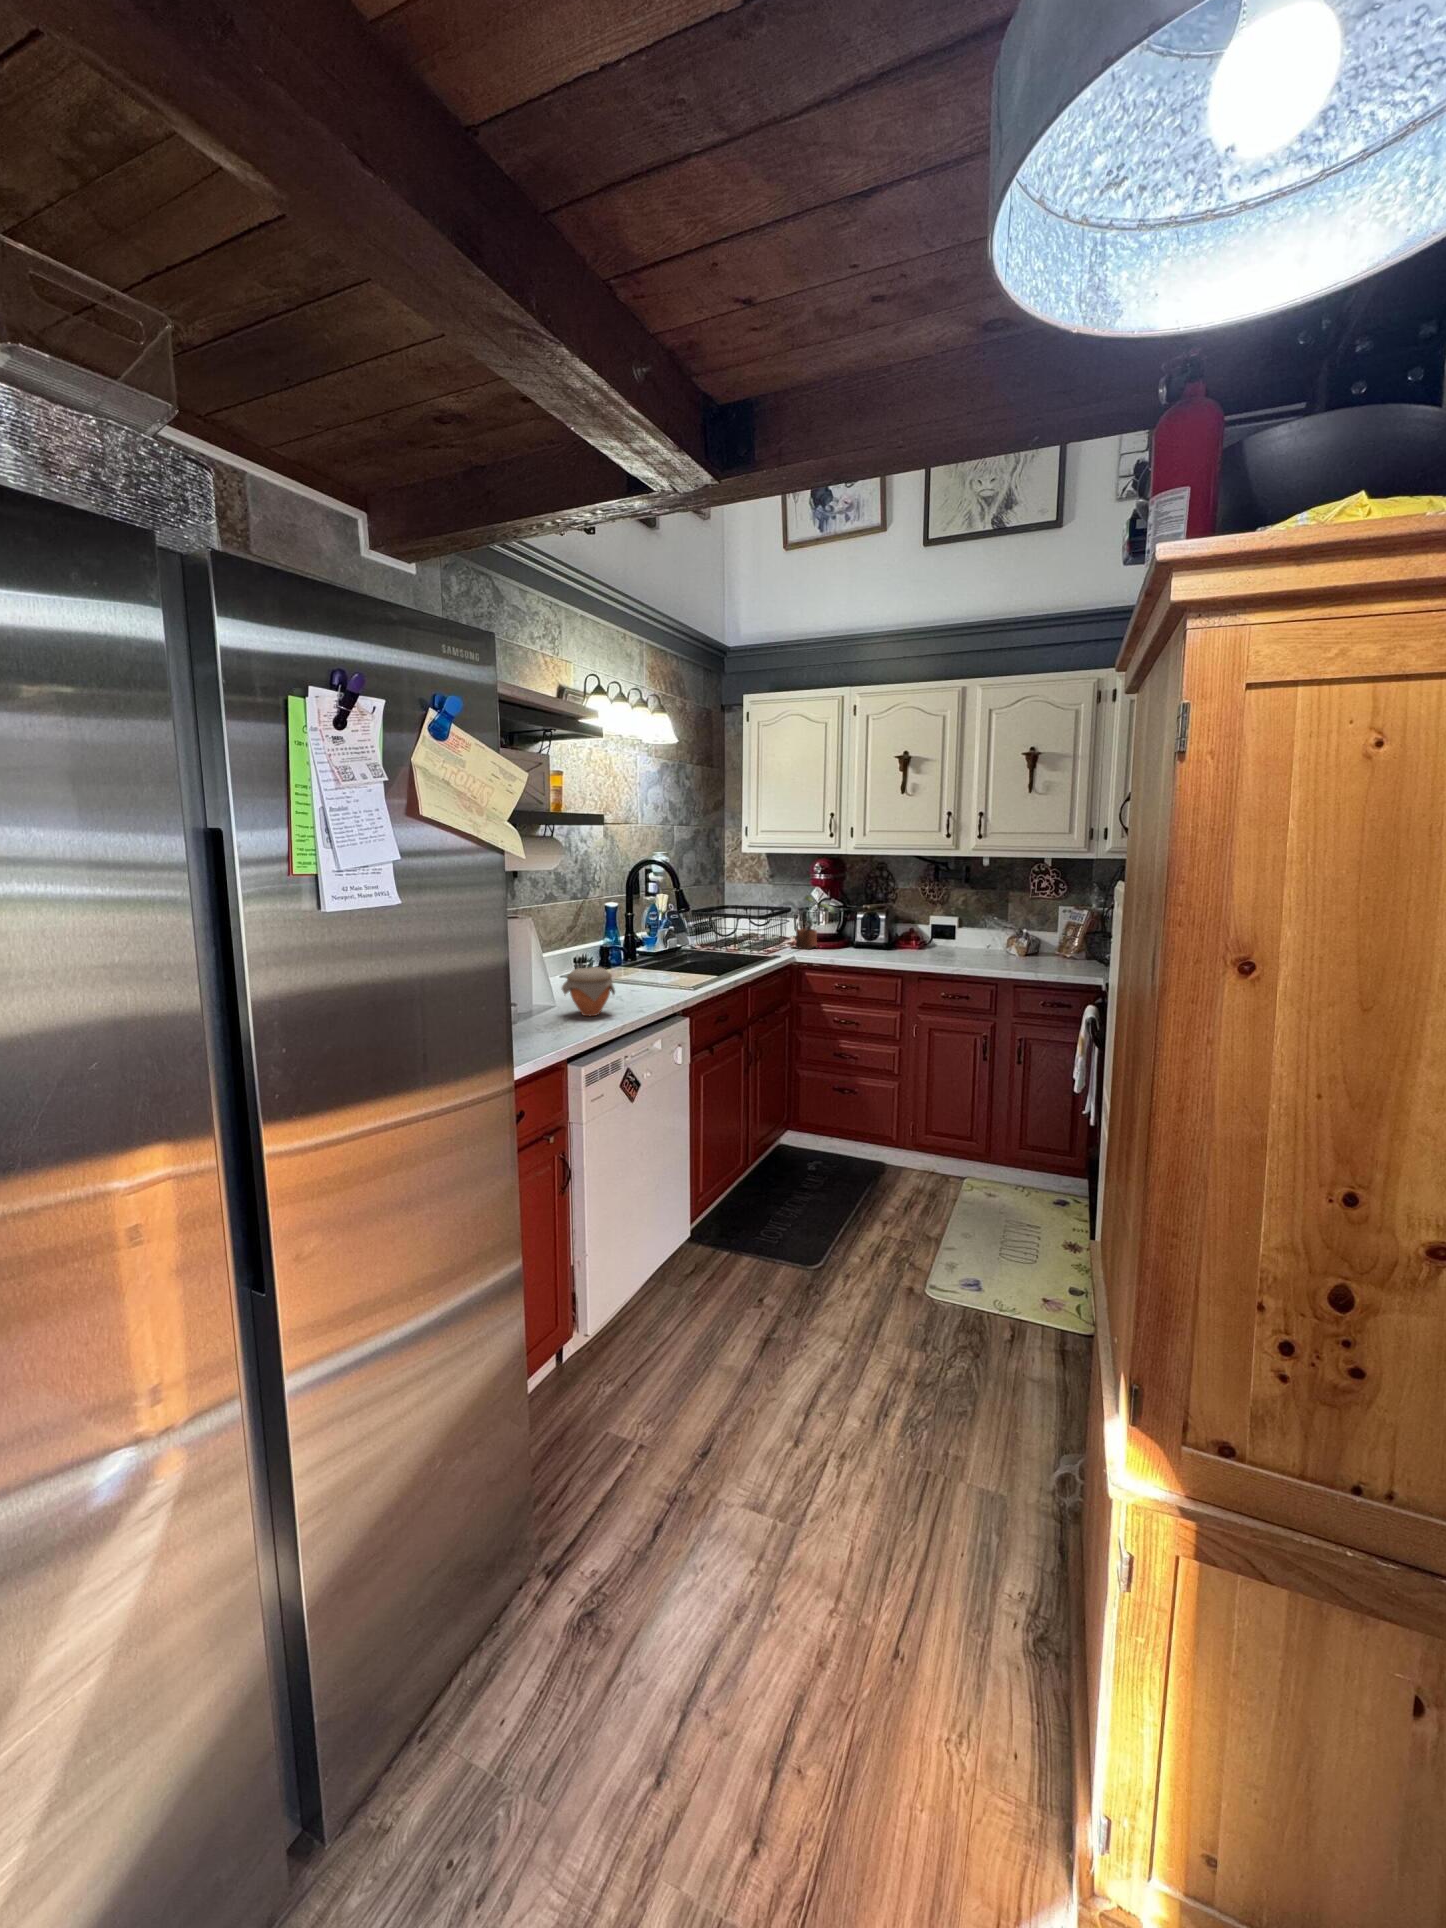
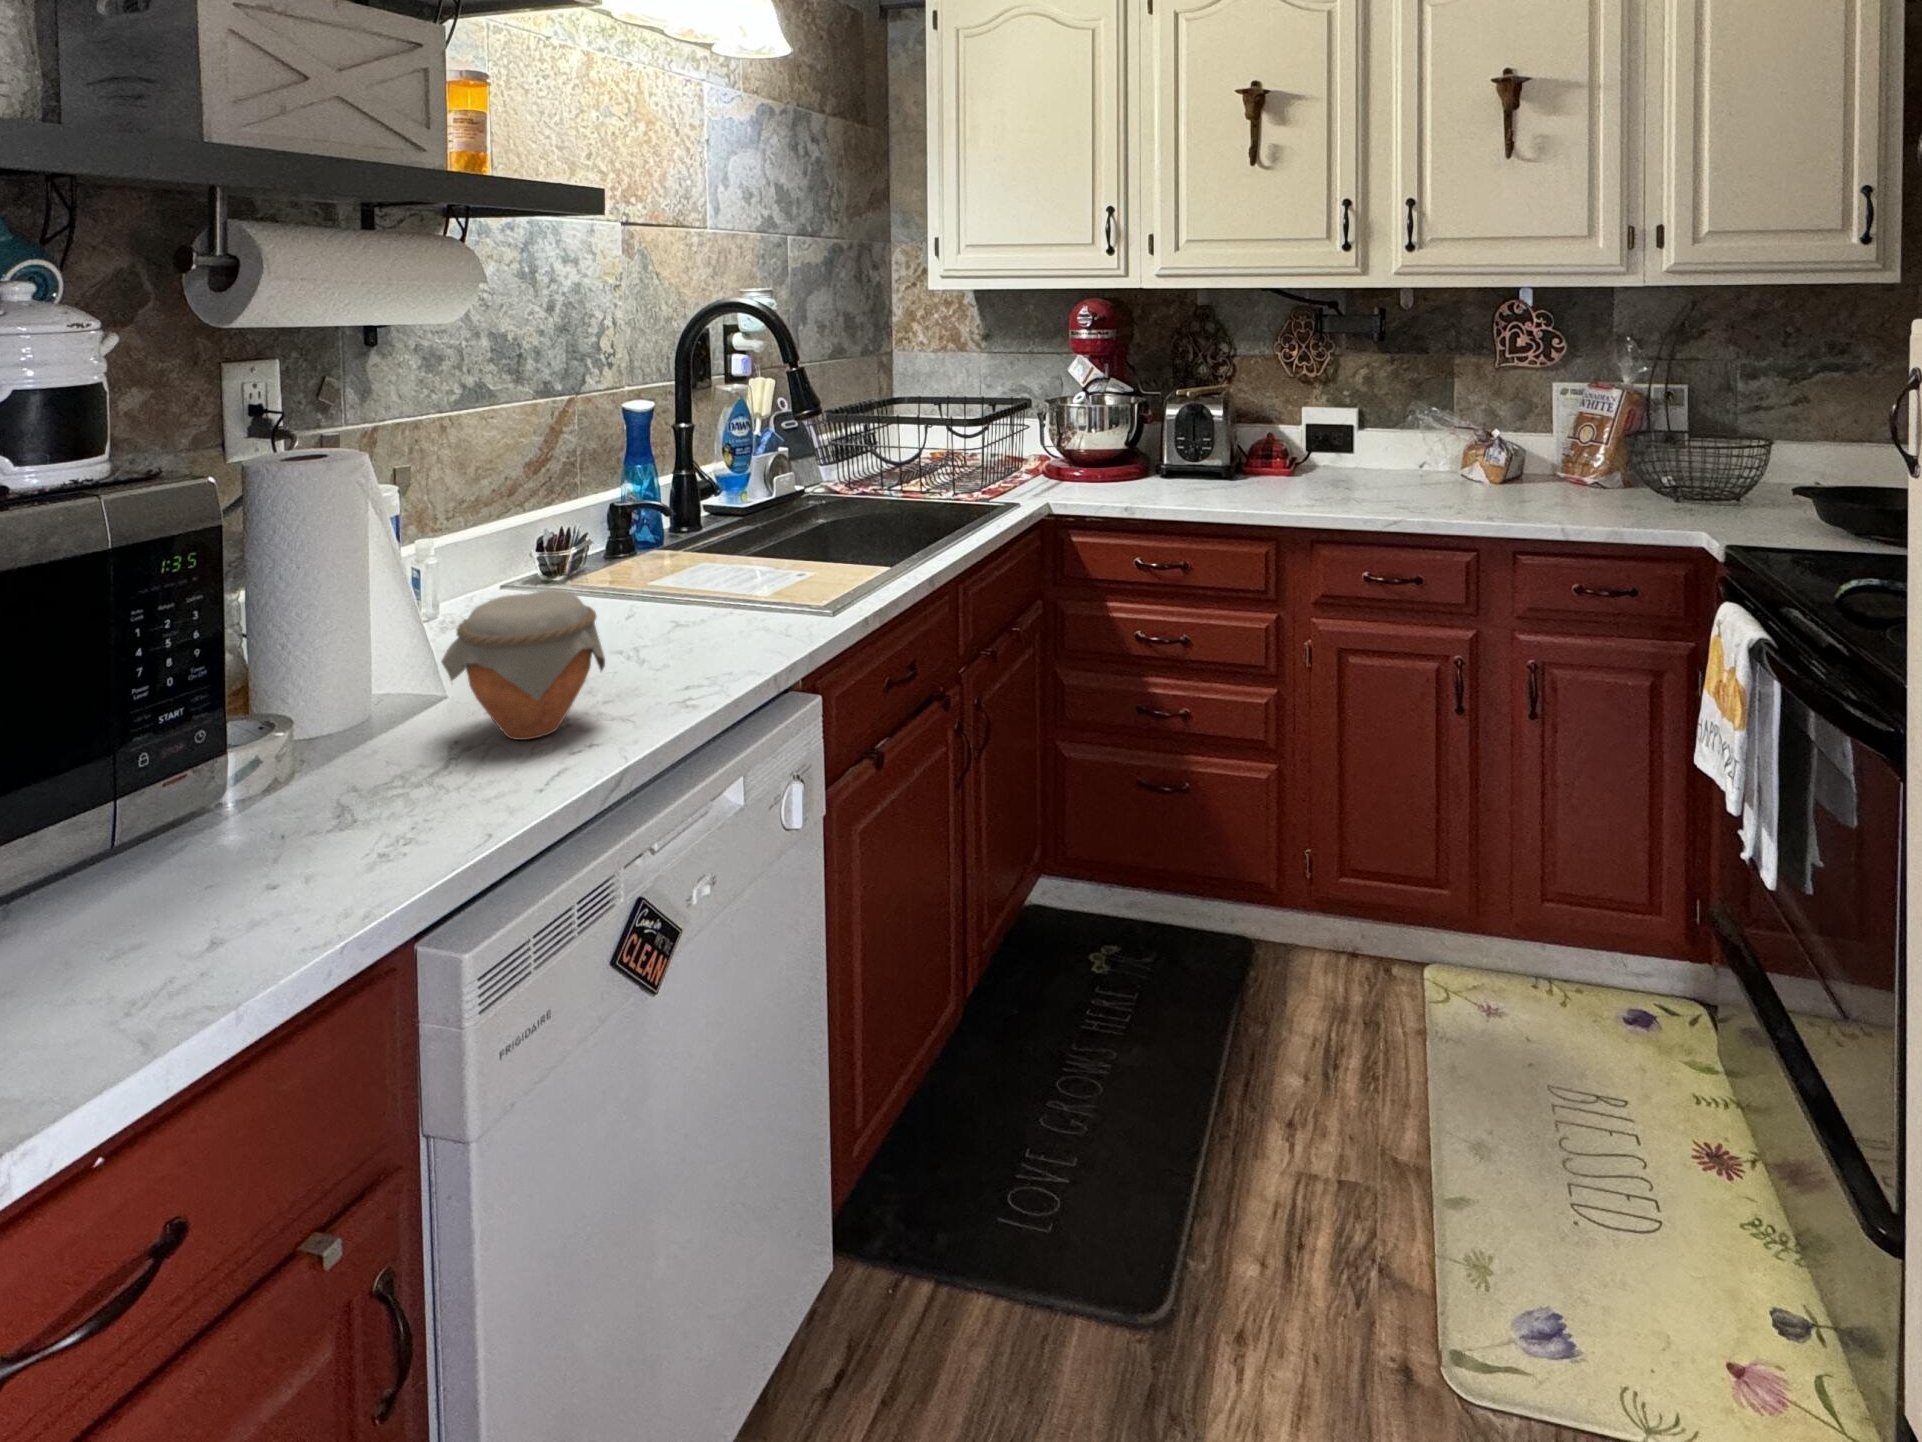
potted plant: present [794,896,835,949] -> none [1035,373,1126,484]

